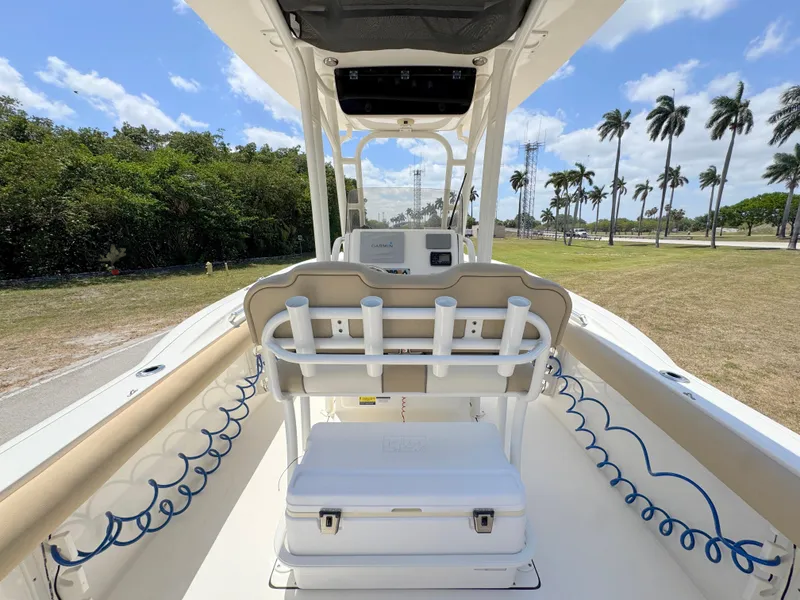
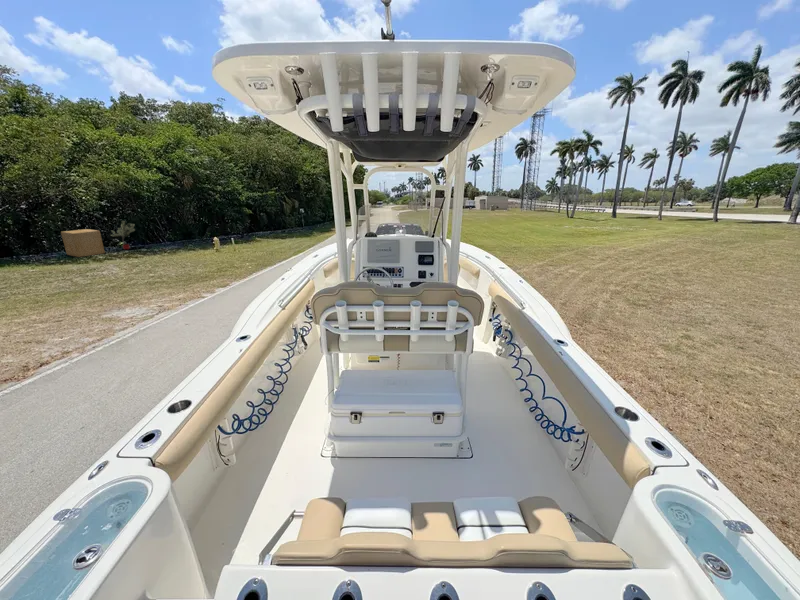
cardboard box: none [45,254,92,282] -> present [61,229,105,257]

